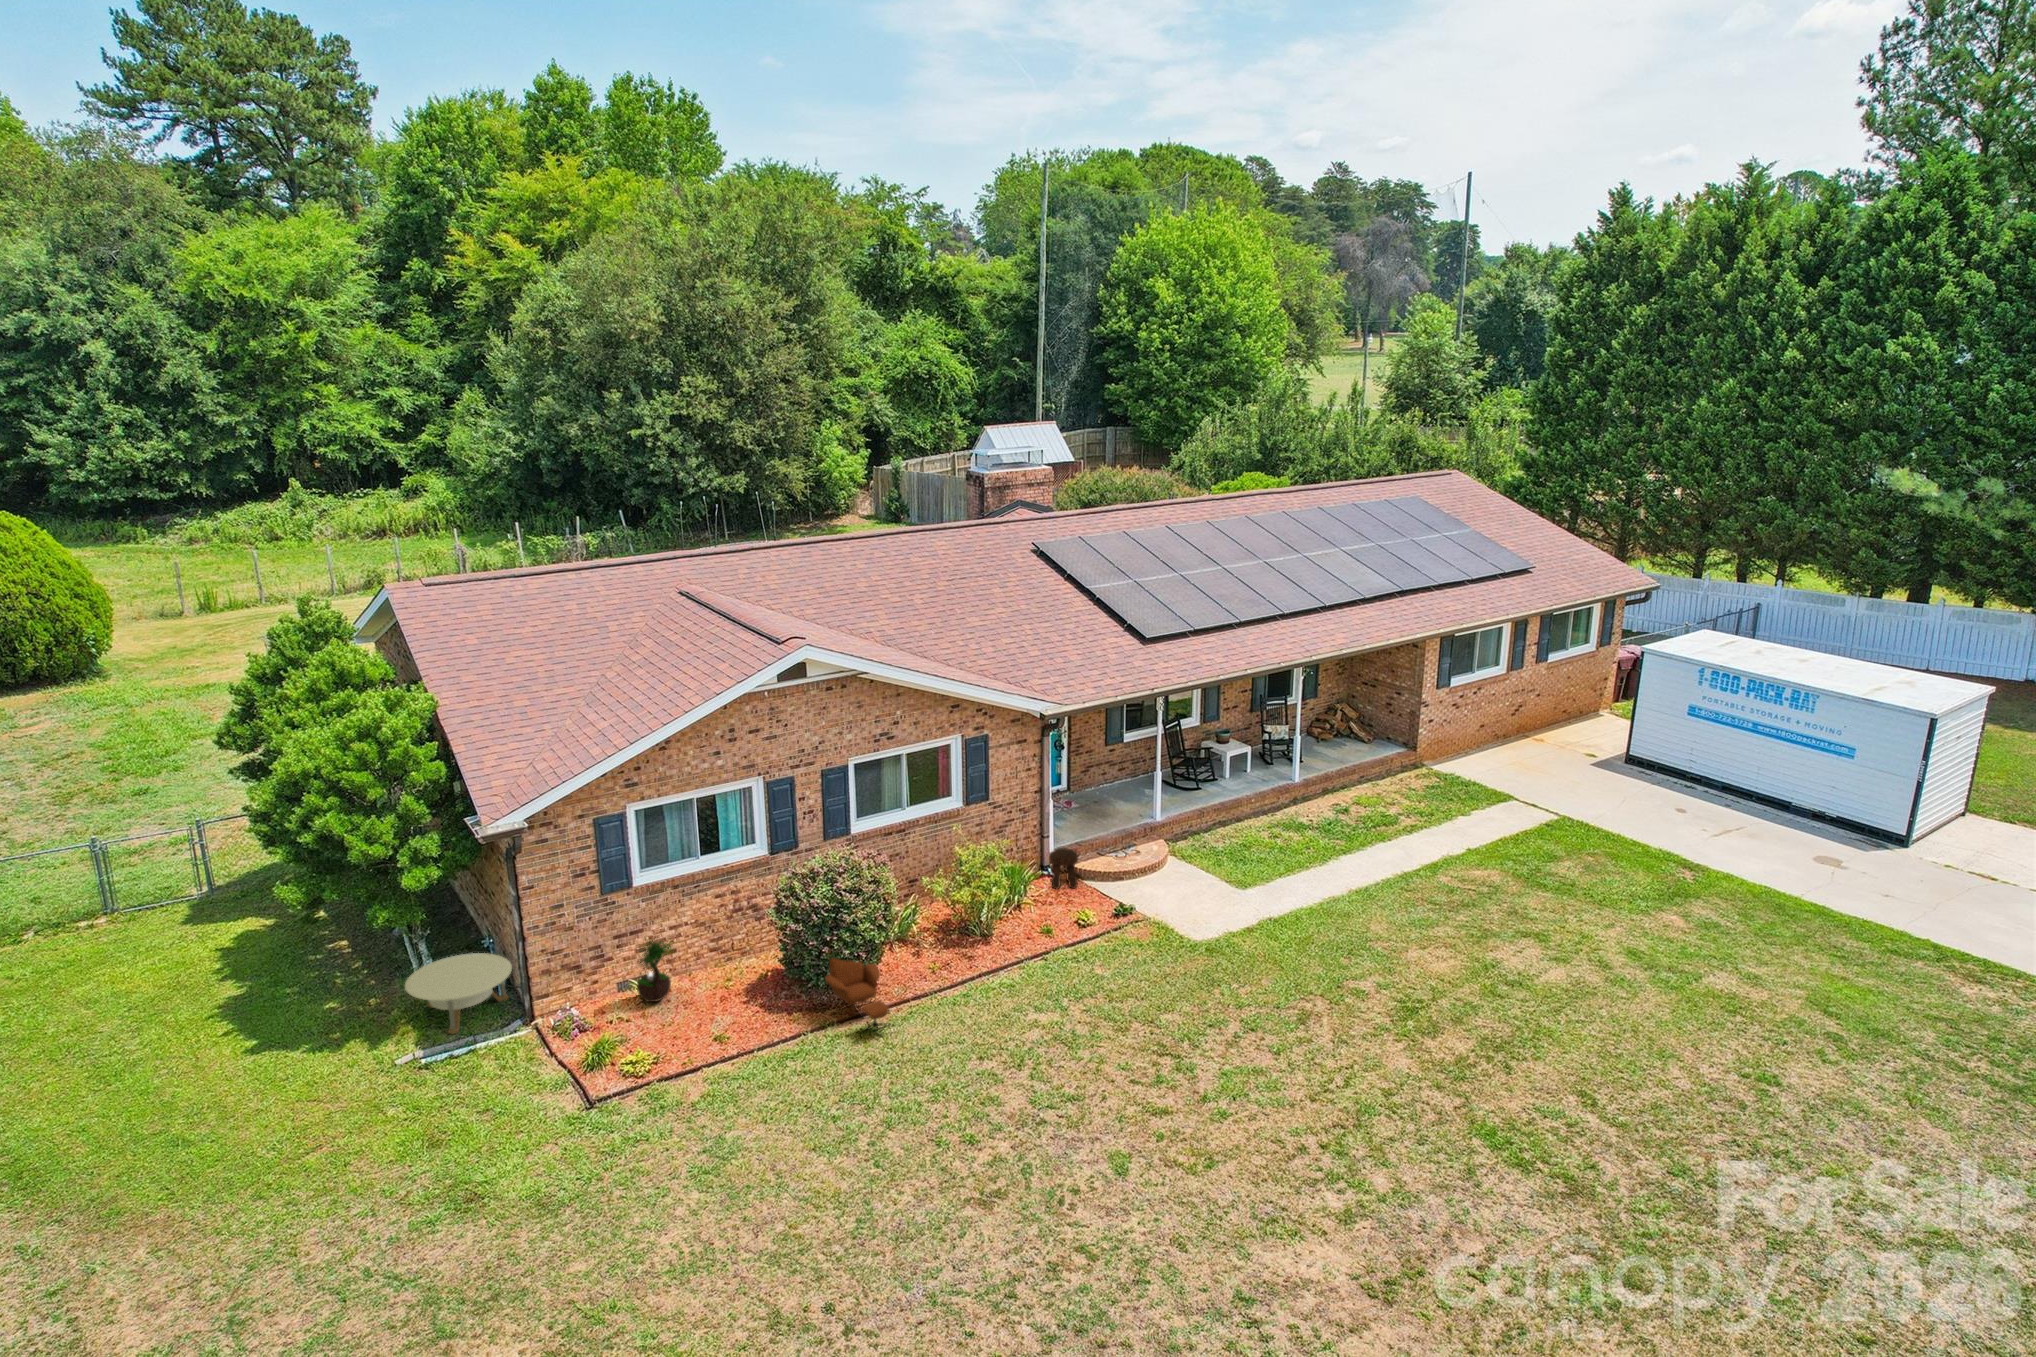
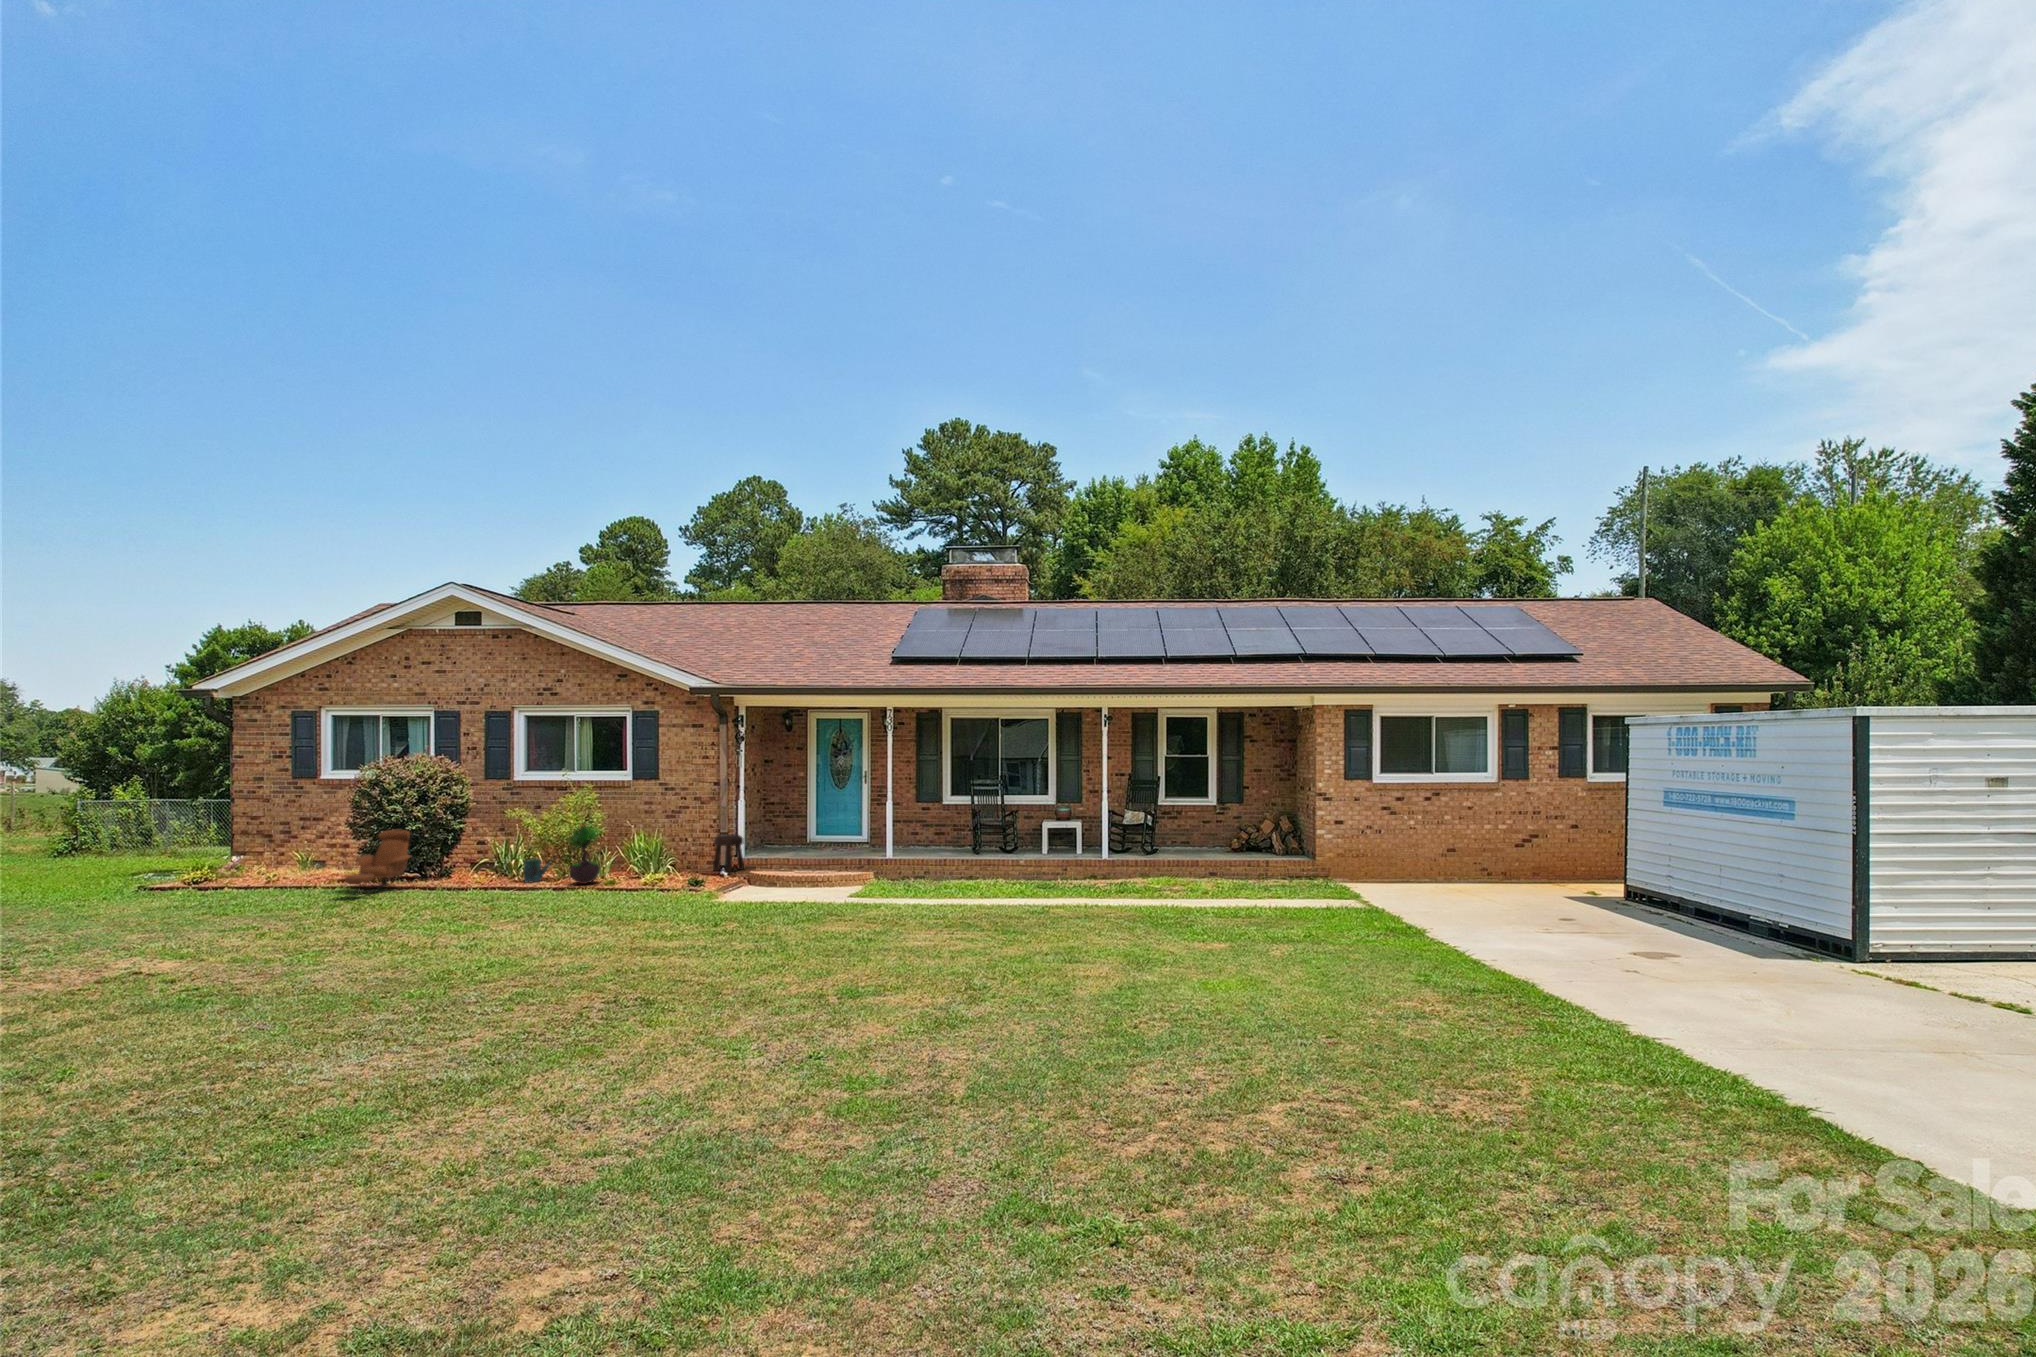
watering can: none [938,918,964,955] -> present [524,856,556,882]
potted tree: present [637,936,674,1002] -> present [565,825,601,884]
round table: present [405,953,512,1034] -> none [178,830,268,869]

